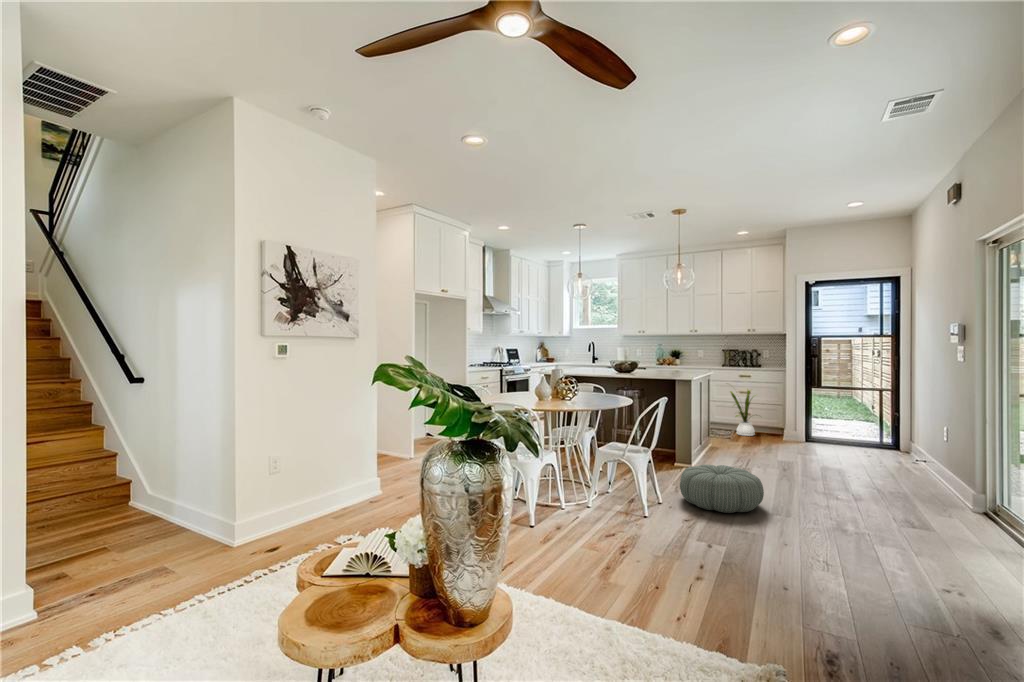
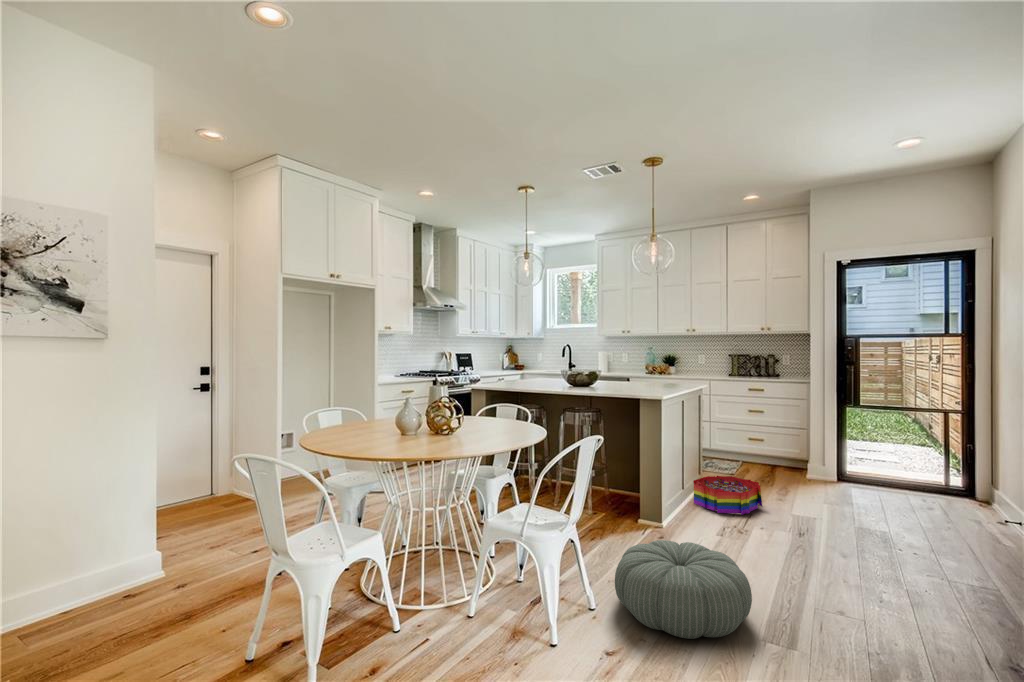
house plant: present [730,390,755,436] -> none [728,398,779,470]
storage bin: none [707,436,757,461] -> present [693,476,762,515]

